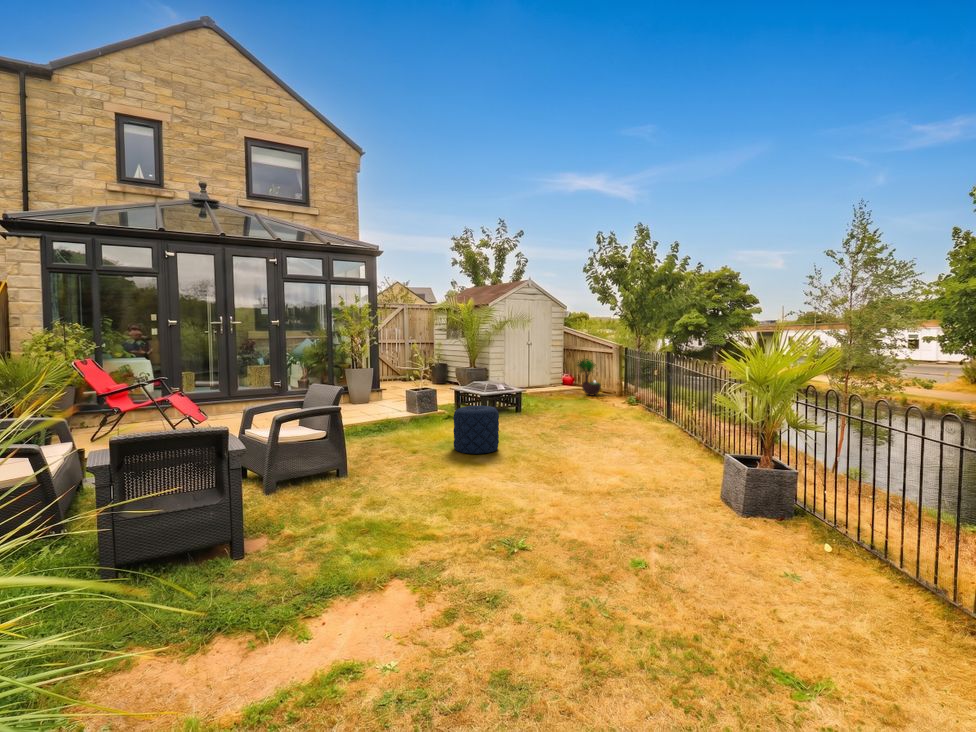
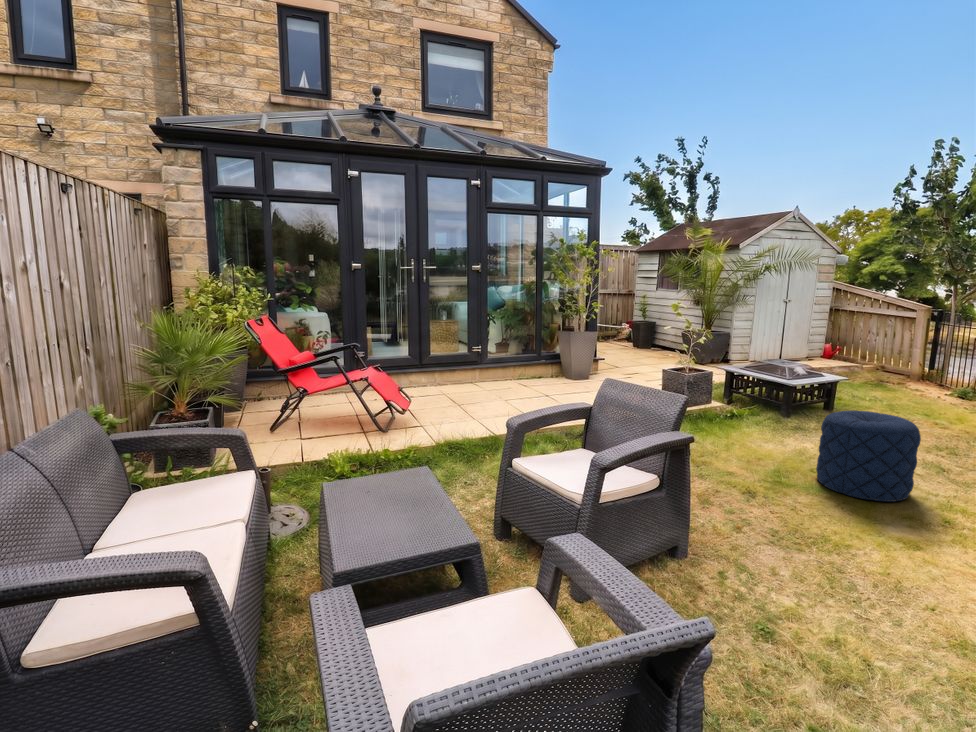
potted tree: present [577,359,601,396] -> none [871,318,918,380]

